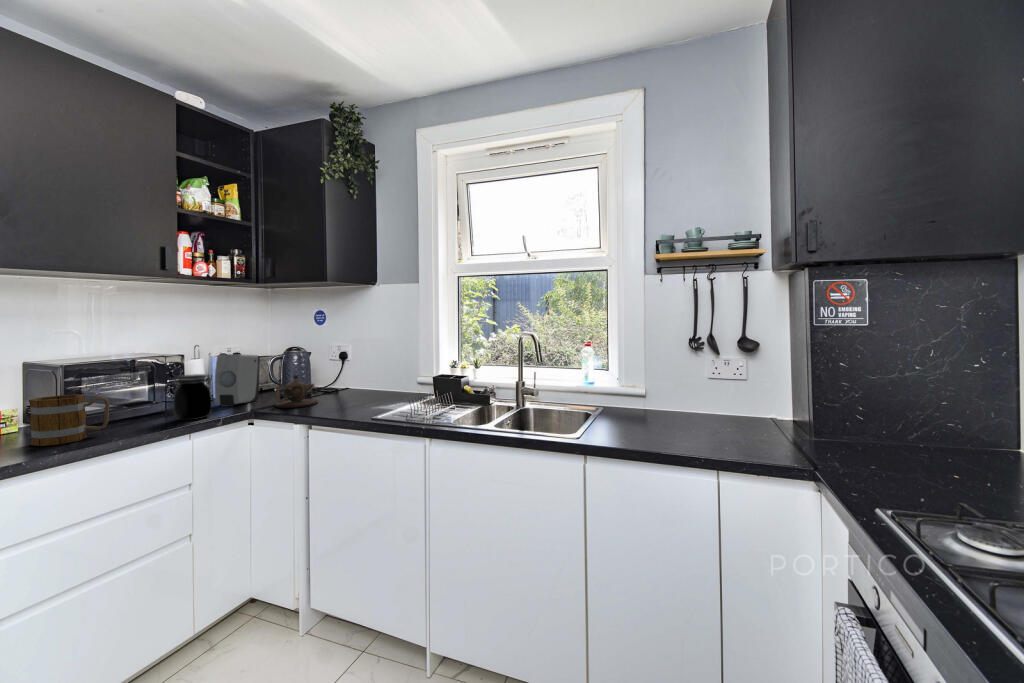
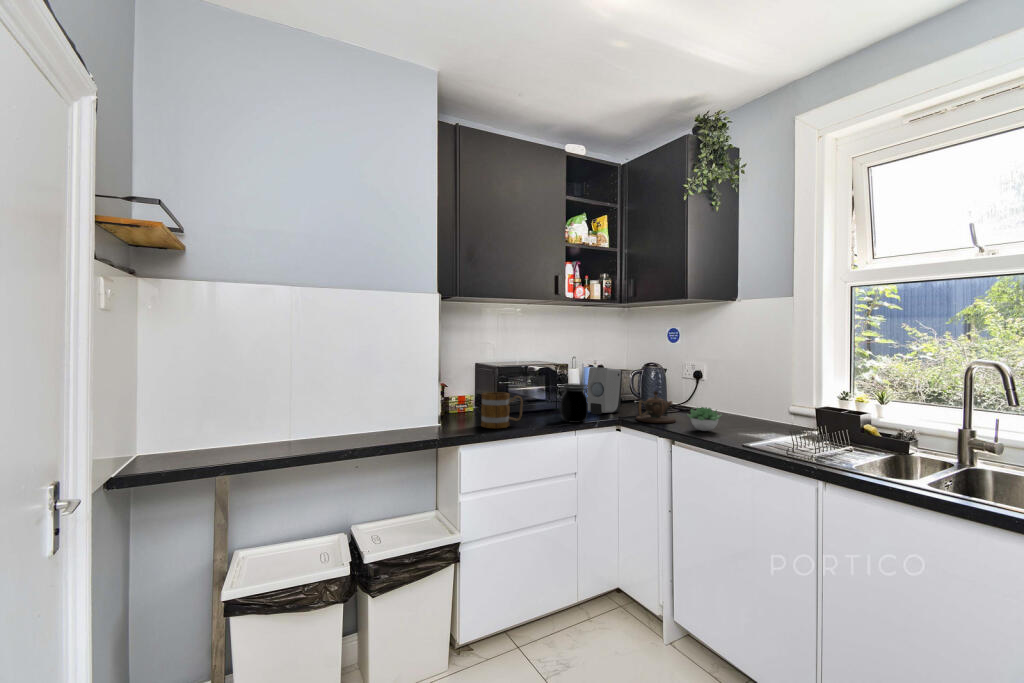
succulent plant: none [325,386,359,409] -> present [688,407,721,431]

